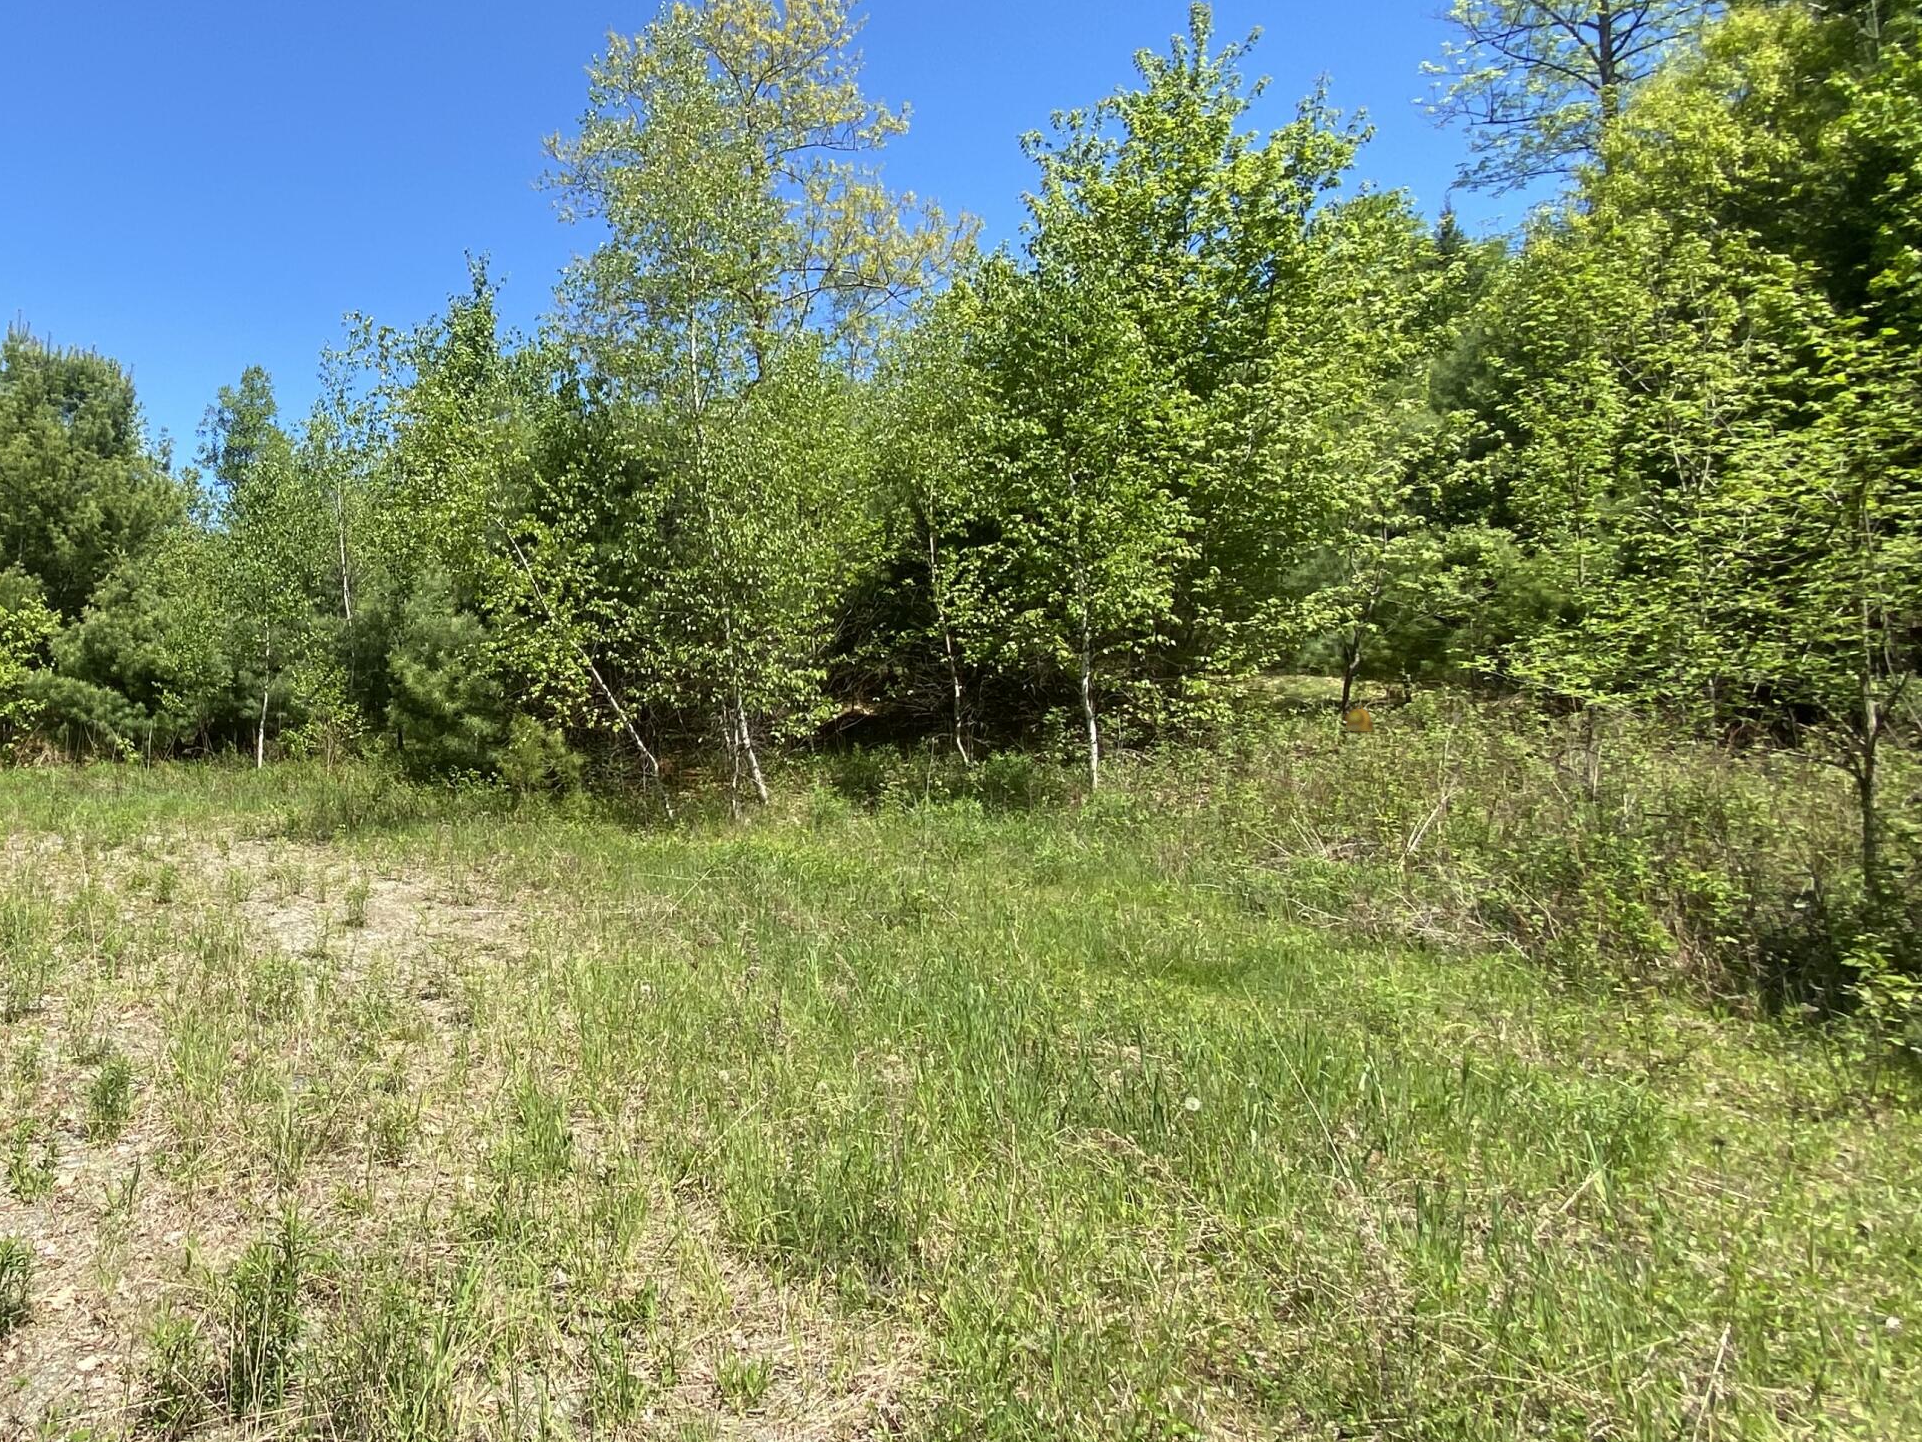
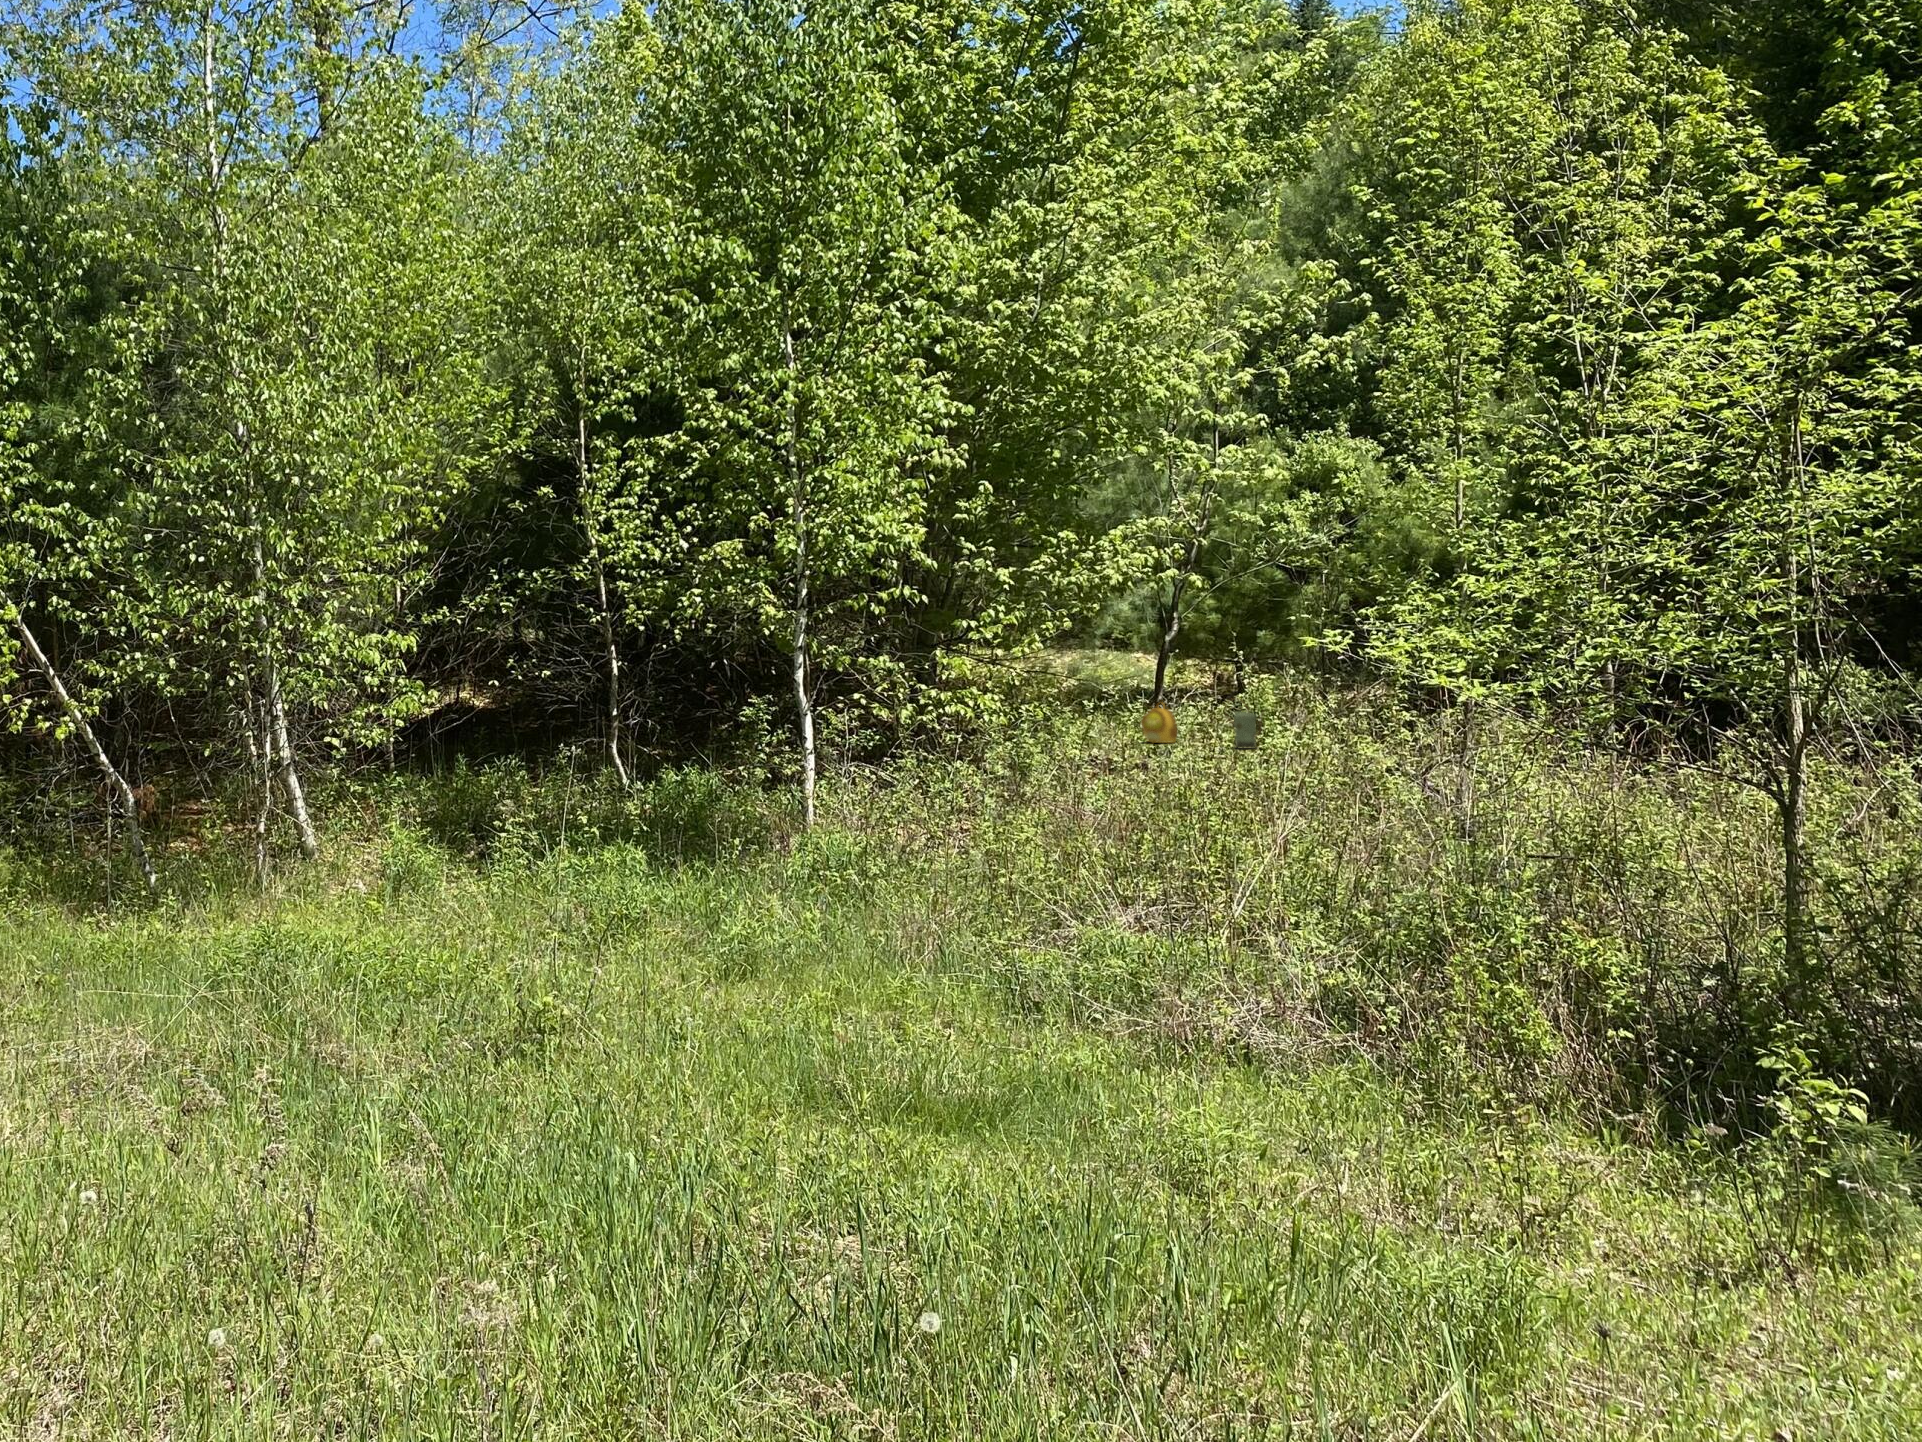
watering can: none [1410,700,1442,732] -> present [1225,698,1261,749]

